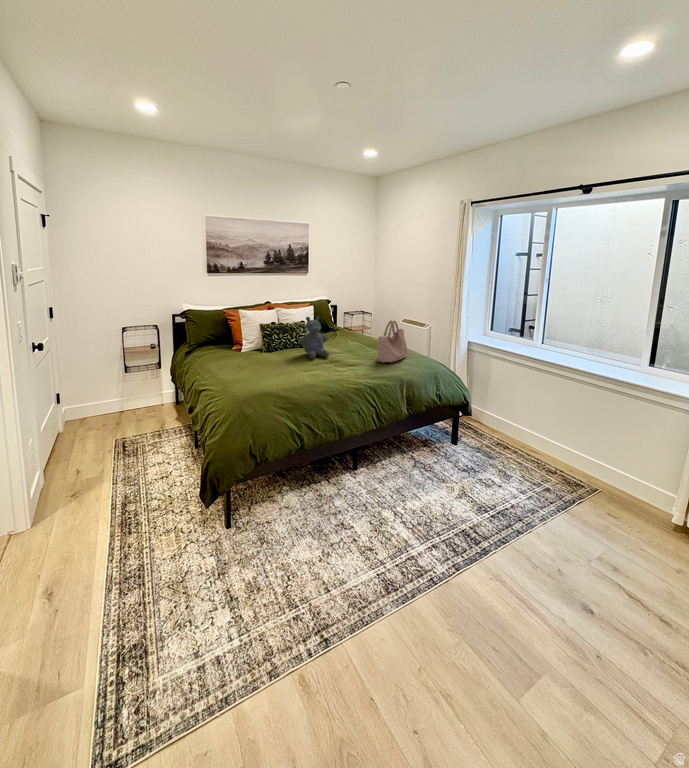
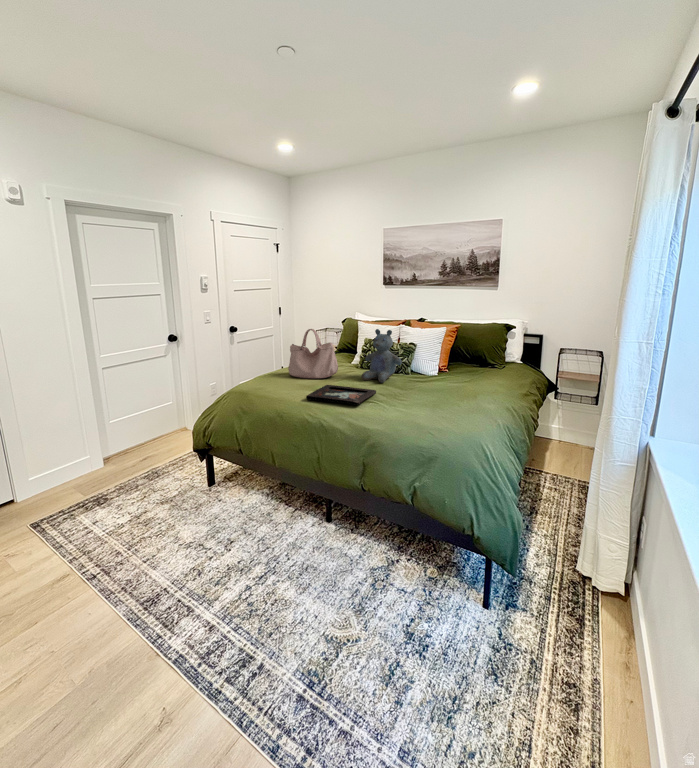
handbag: present [377,320,407,363] -> present [288,329,338,378]
decorative tray: none [317,362,373,384] -> present [306,385,376,405]

